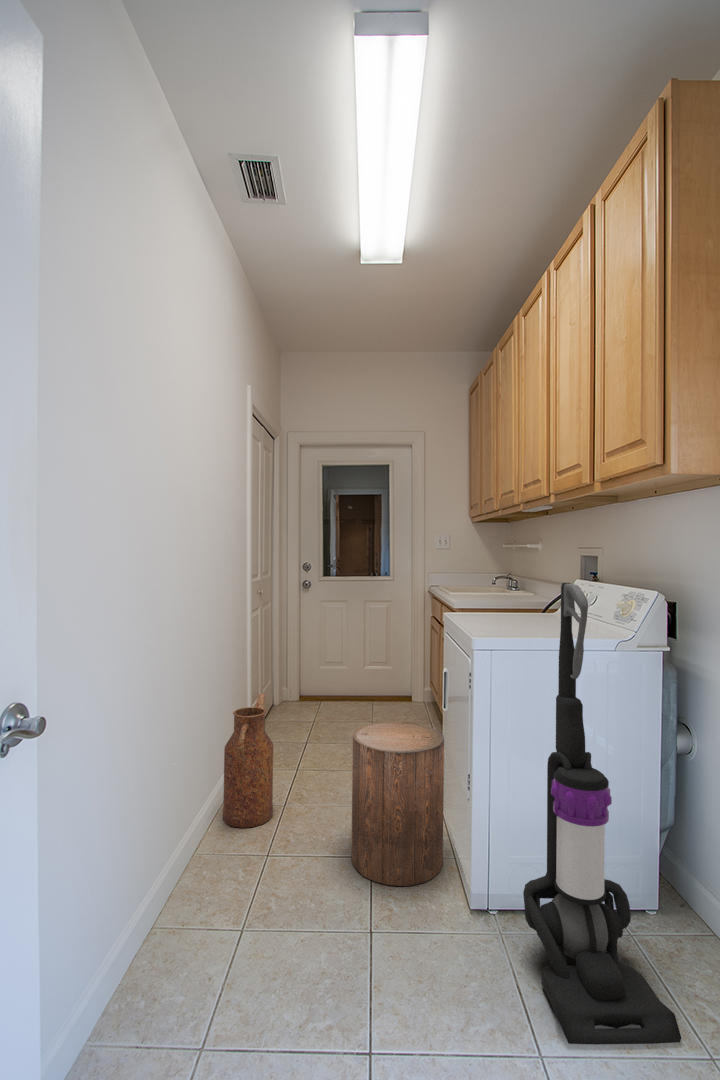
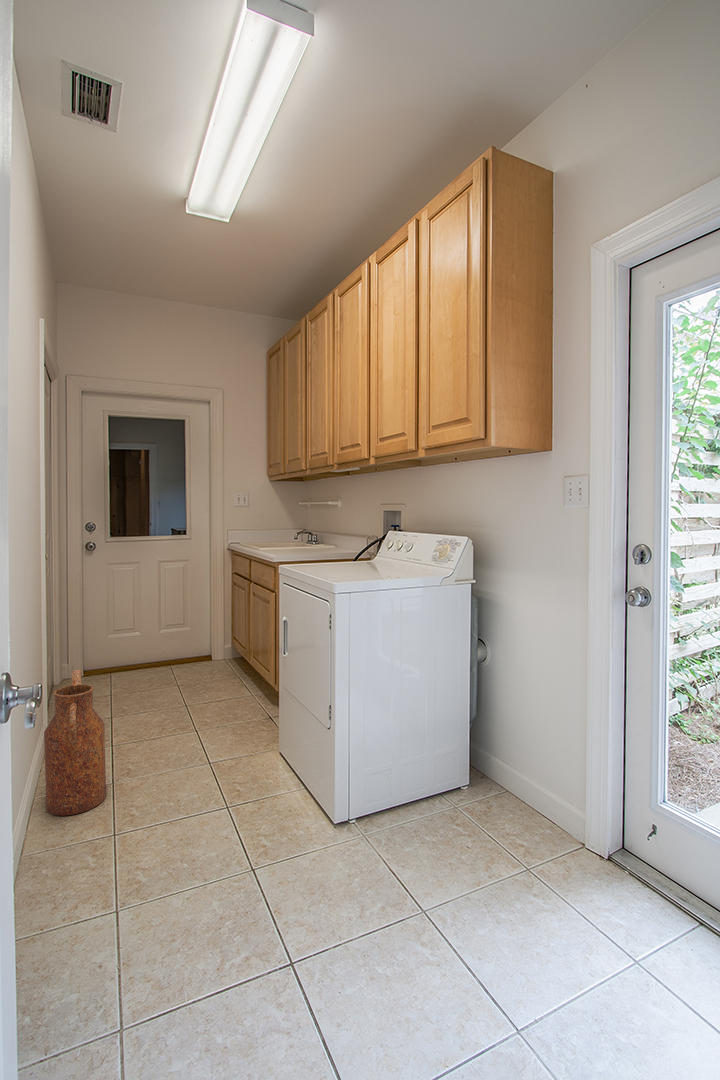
vacuum cleaner: present [523,583,681,1045] -> none [385,536,507,900]
stool: present [351,721,444,886] -> none [206,675,296,828]

